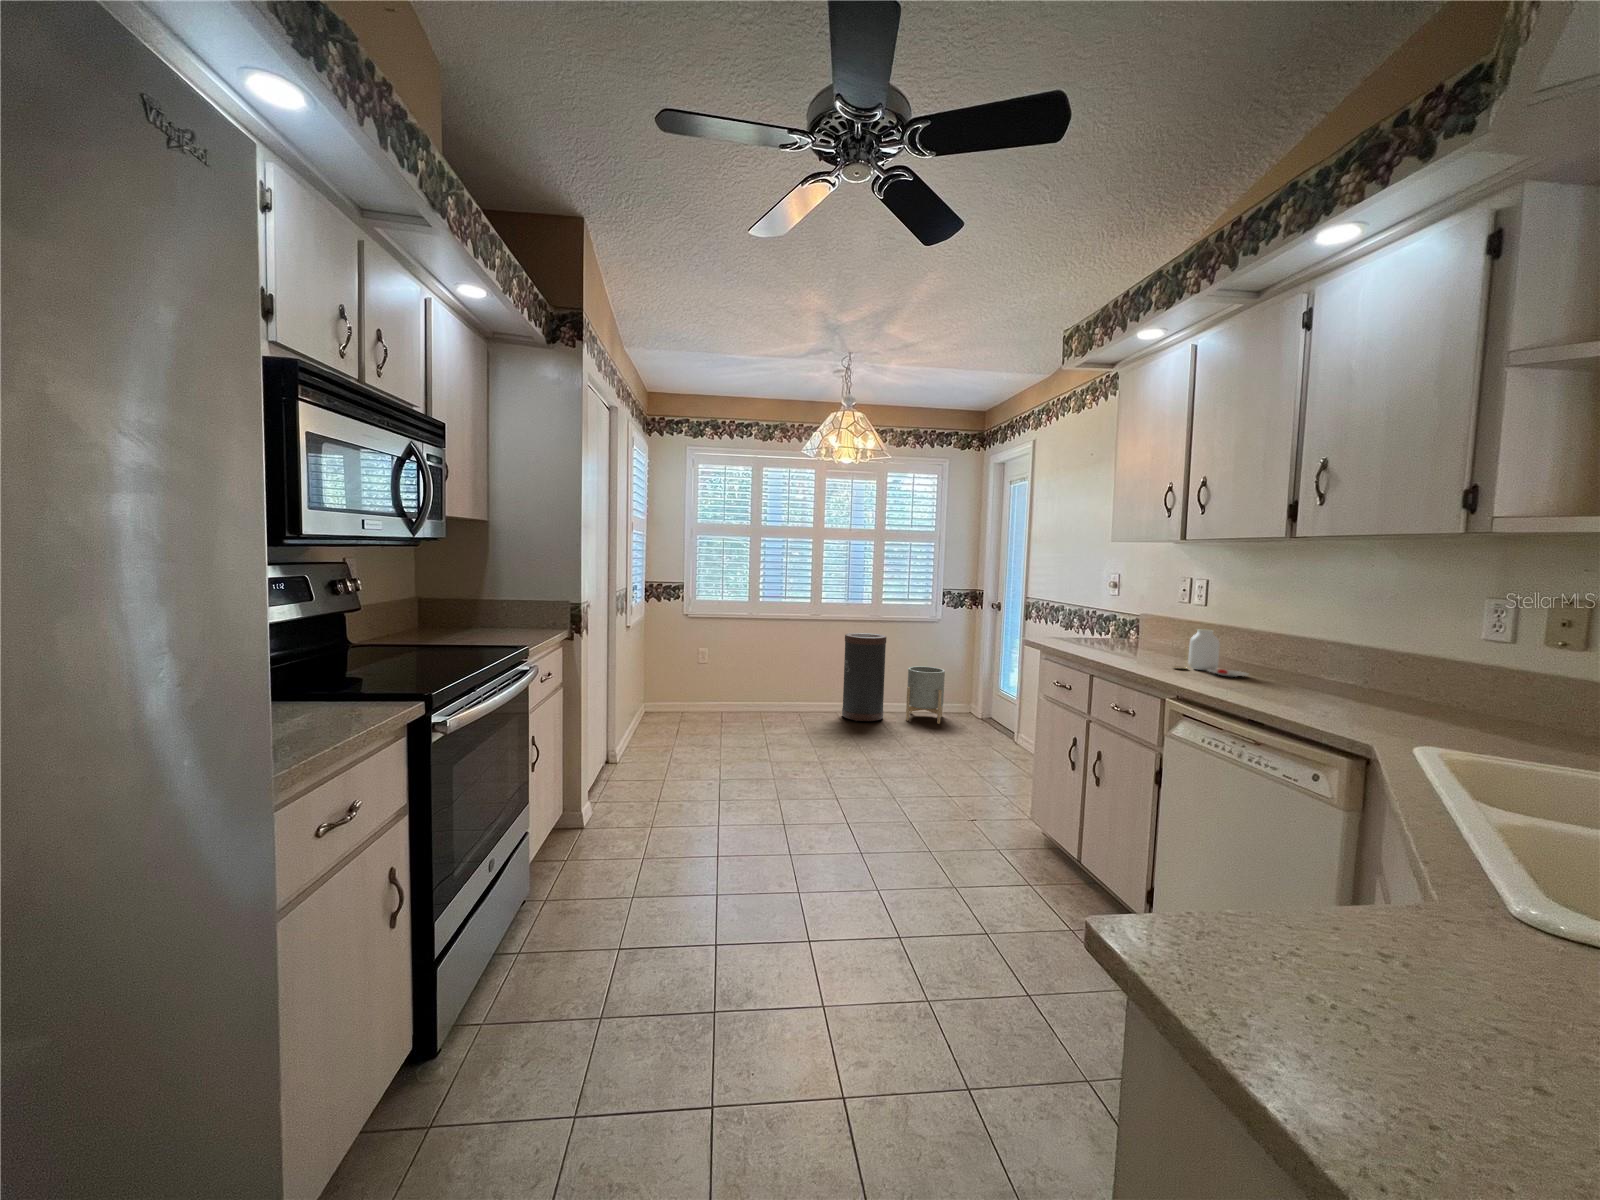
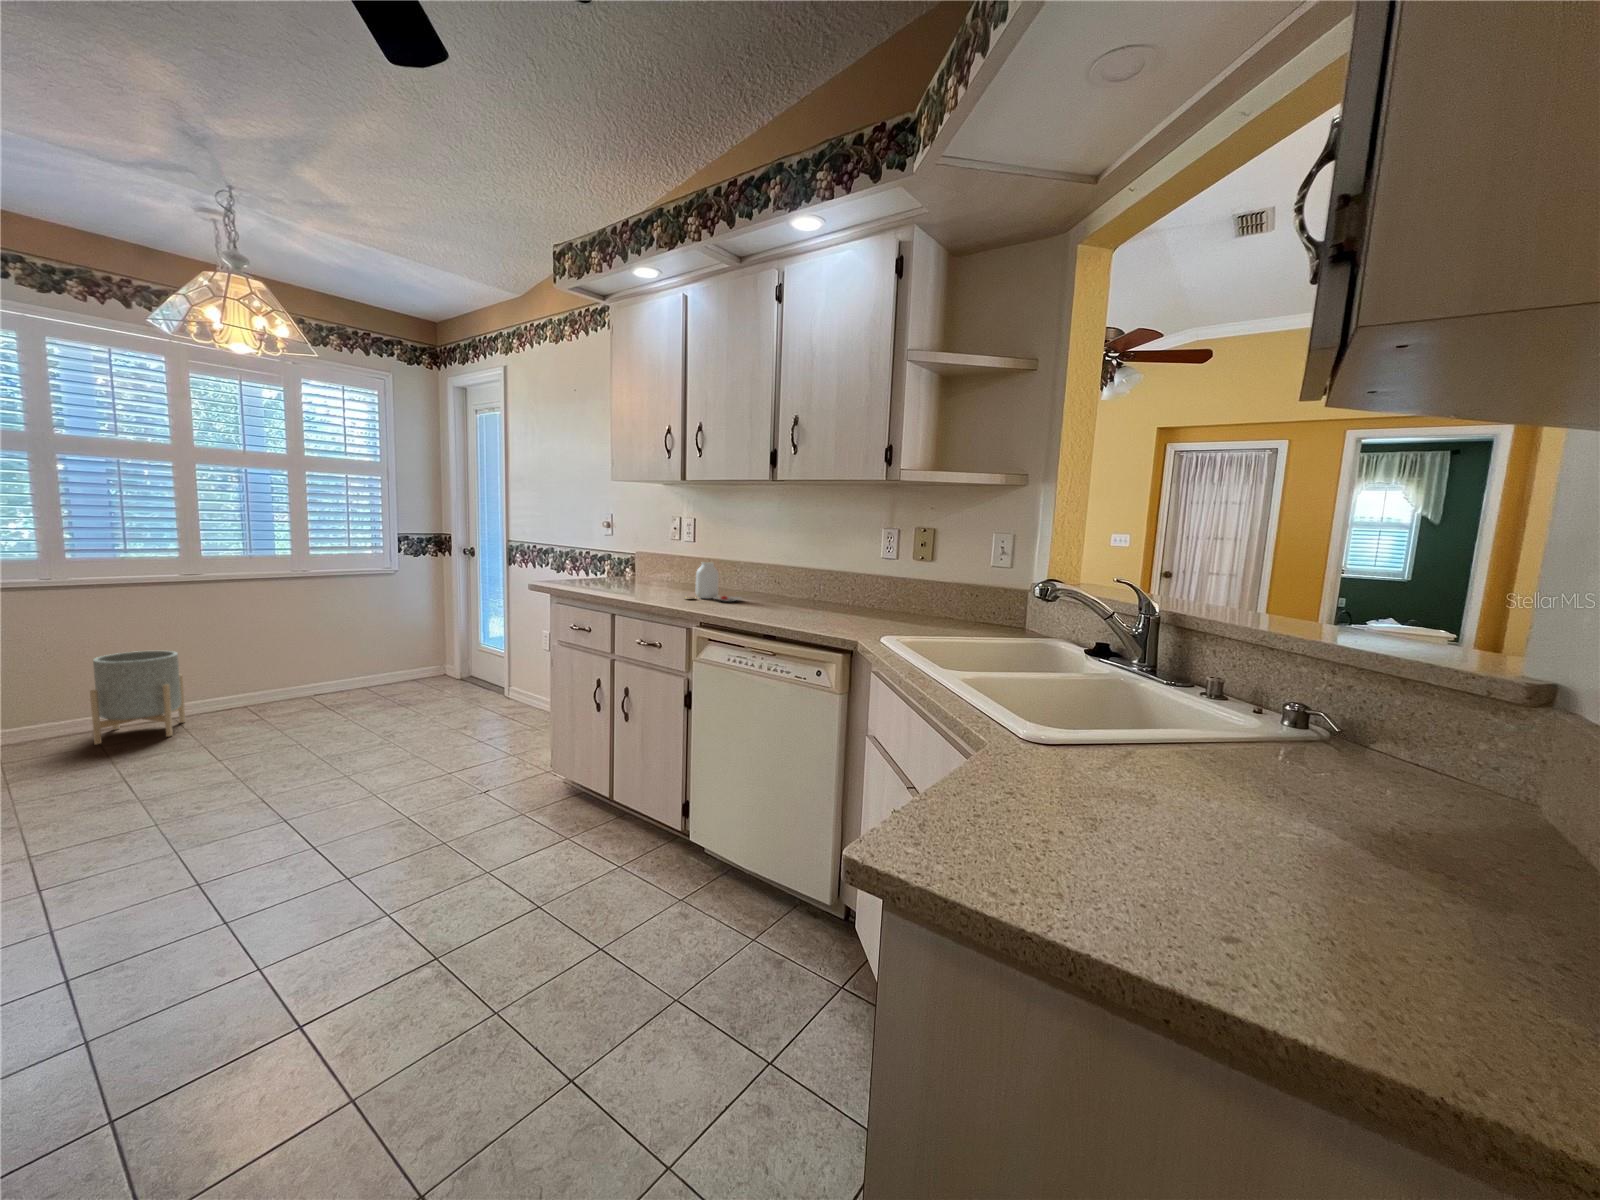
trash can: present [842,633,887,722] -> none [244,594,323,715]
planter: present [906,666,945,724] -> present [90,651,185,744]

